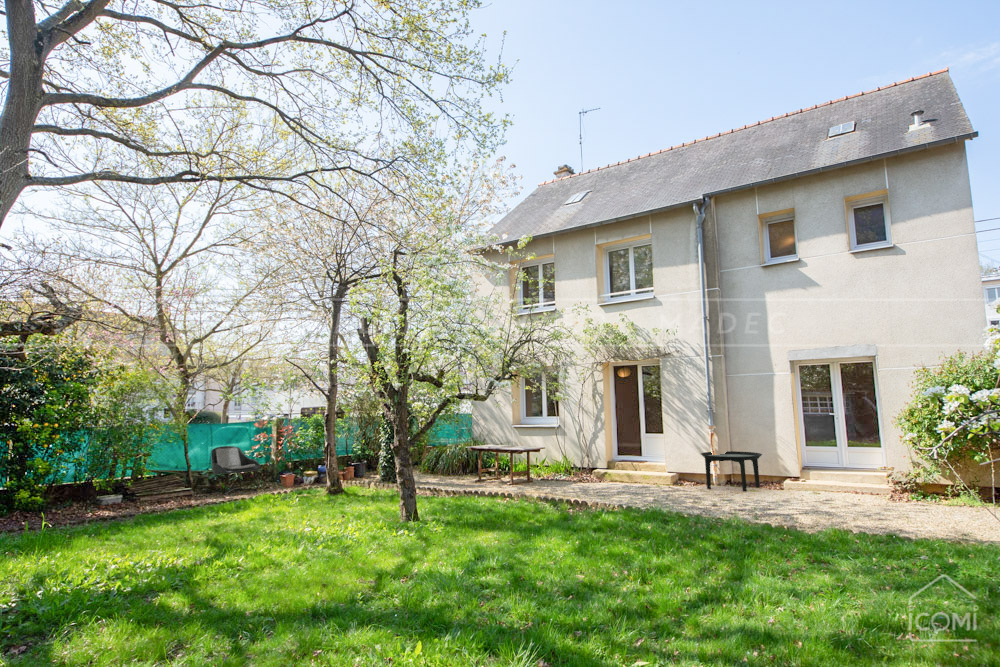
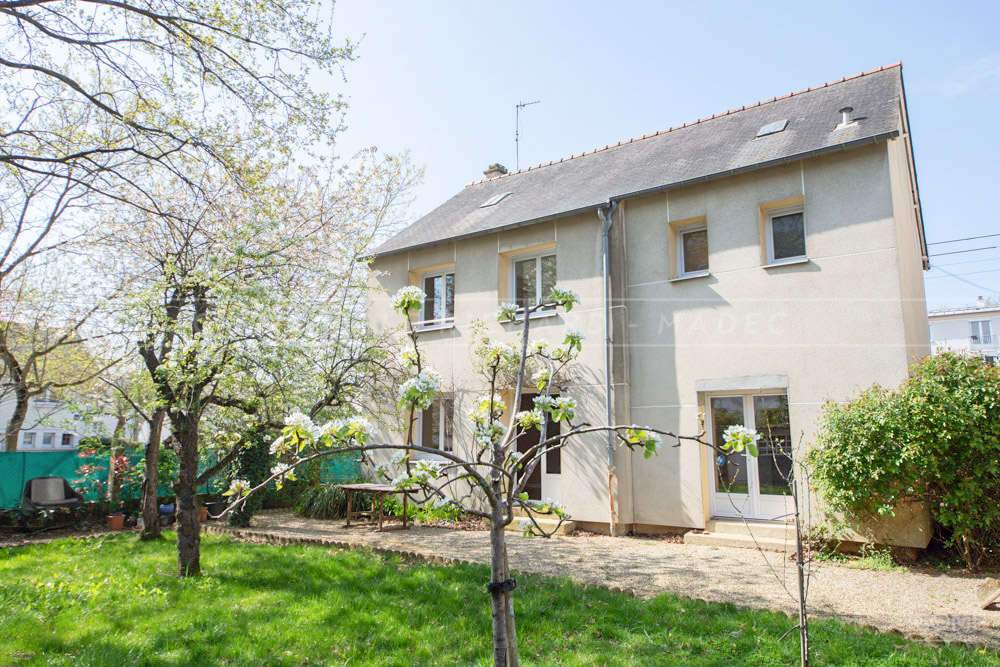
round table: present [701,451,762,492] -> none [591,497,660,547]

